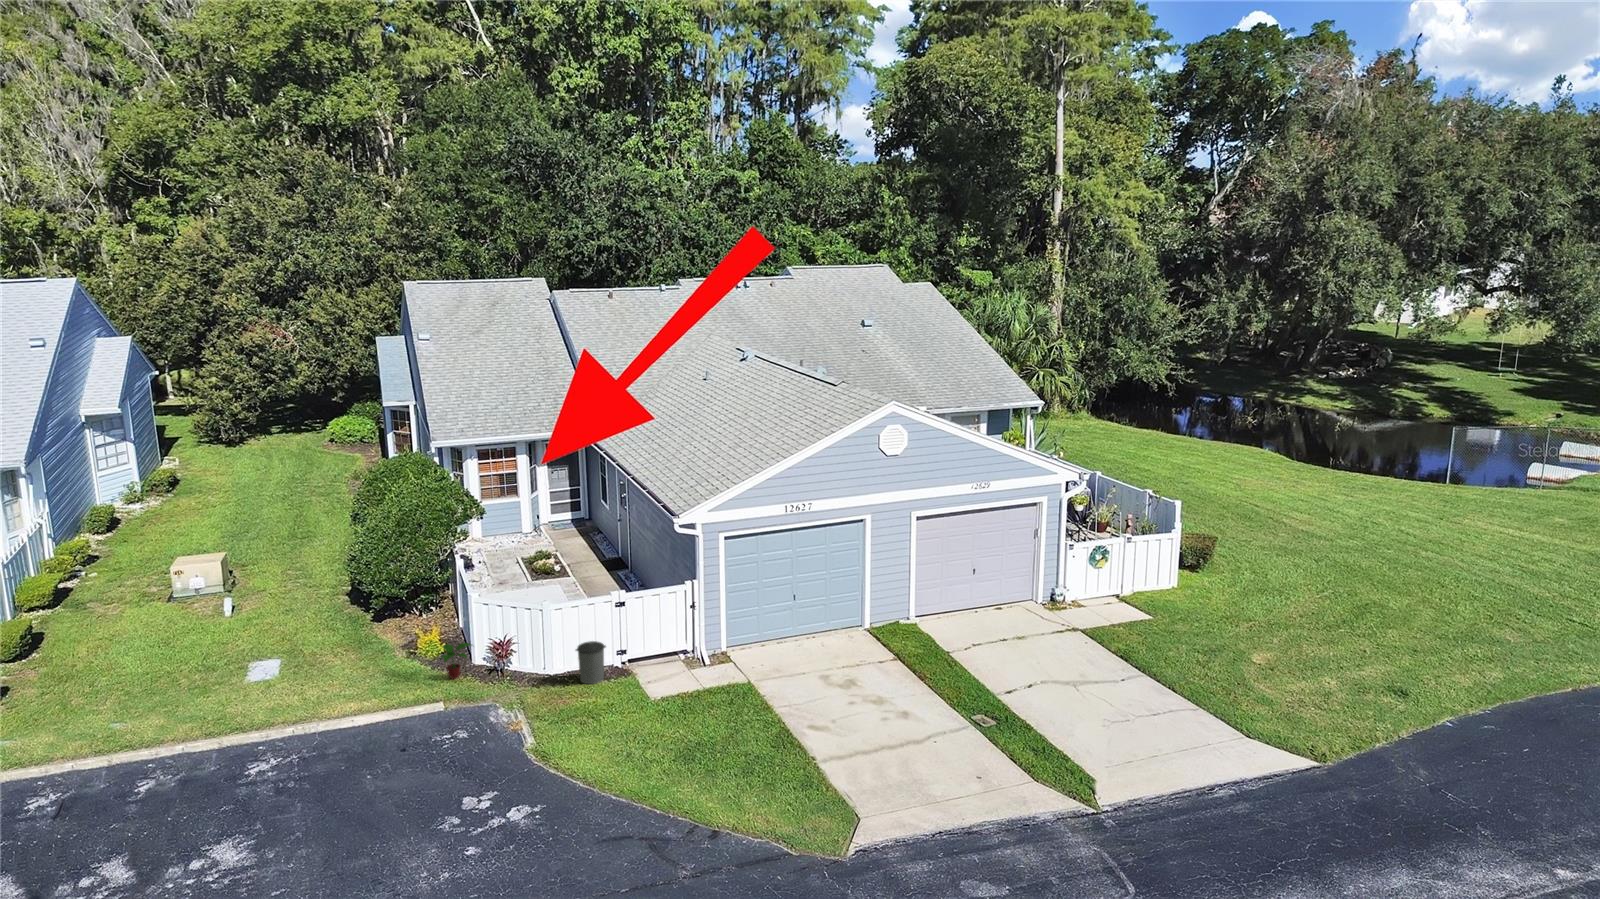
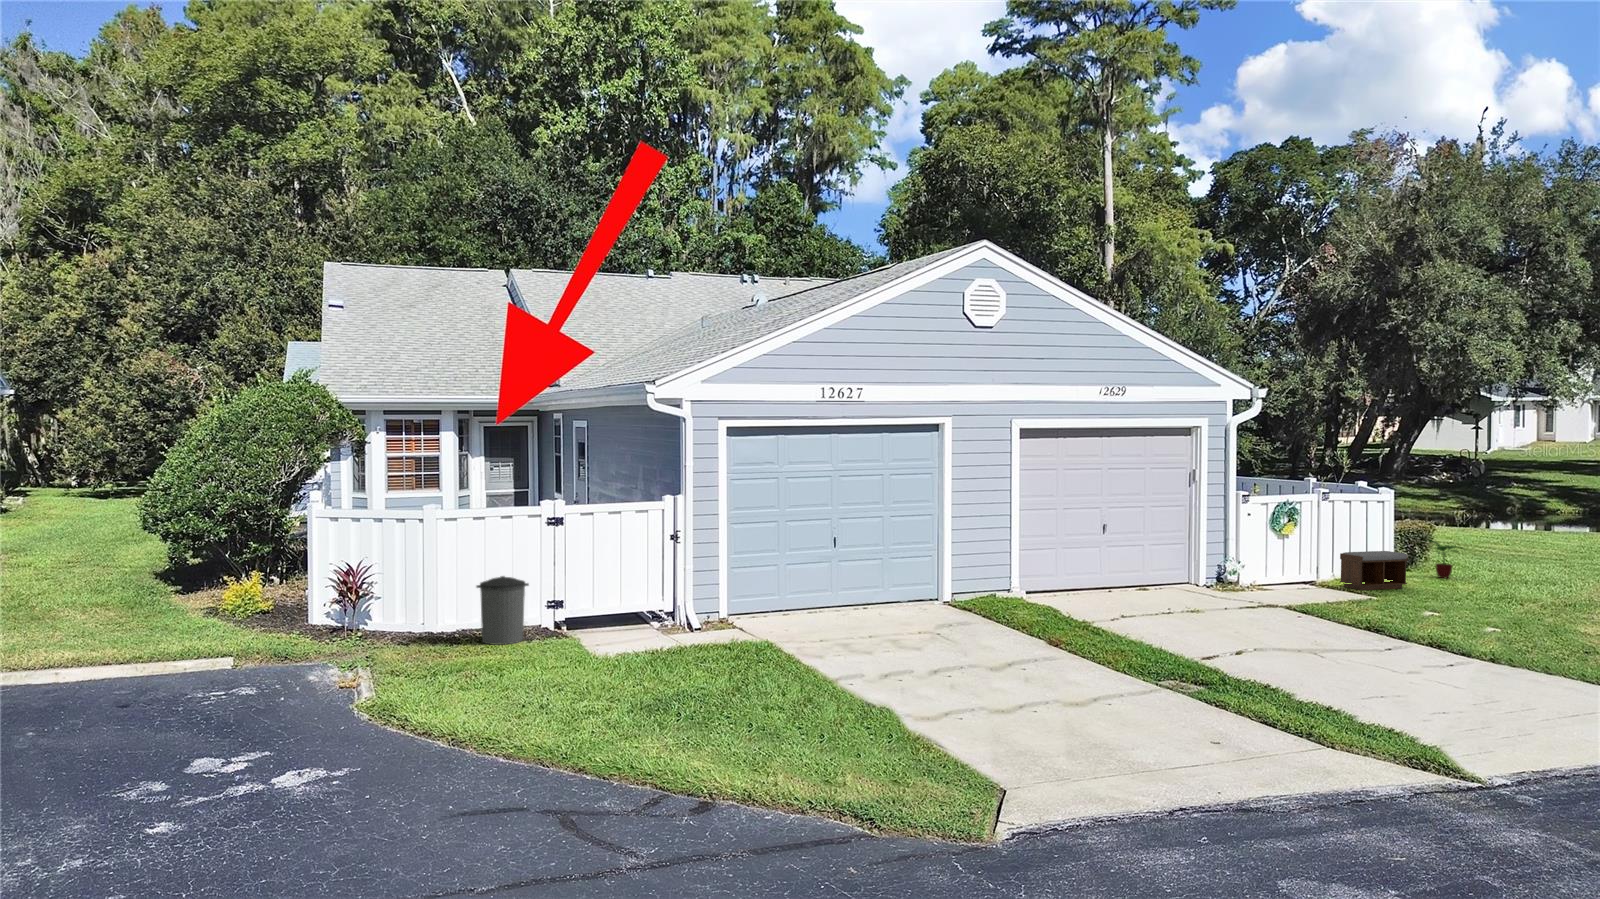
bench: none [1140,570,1185,600] -> present [1340,551,1408,590]
potted plant: present [442,643,472,679] -> present [1425,540,1456,578]

